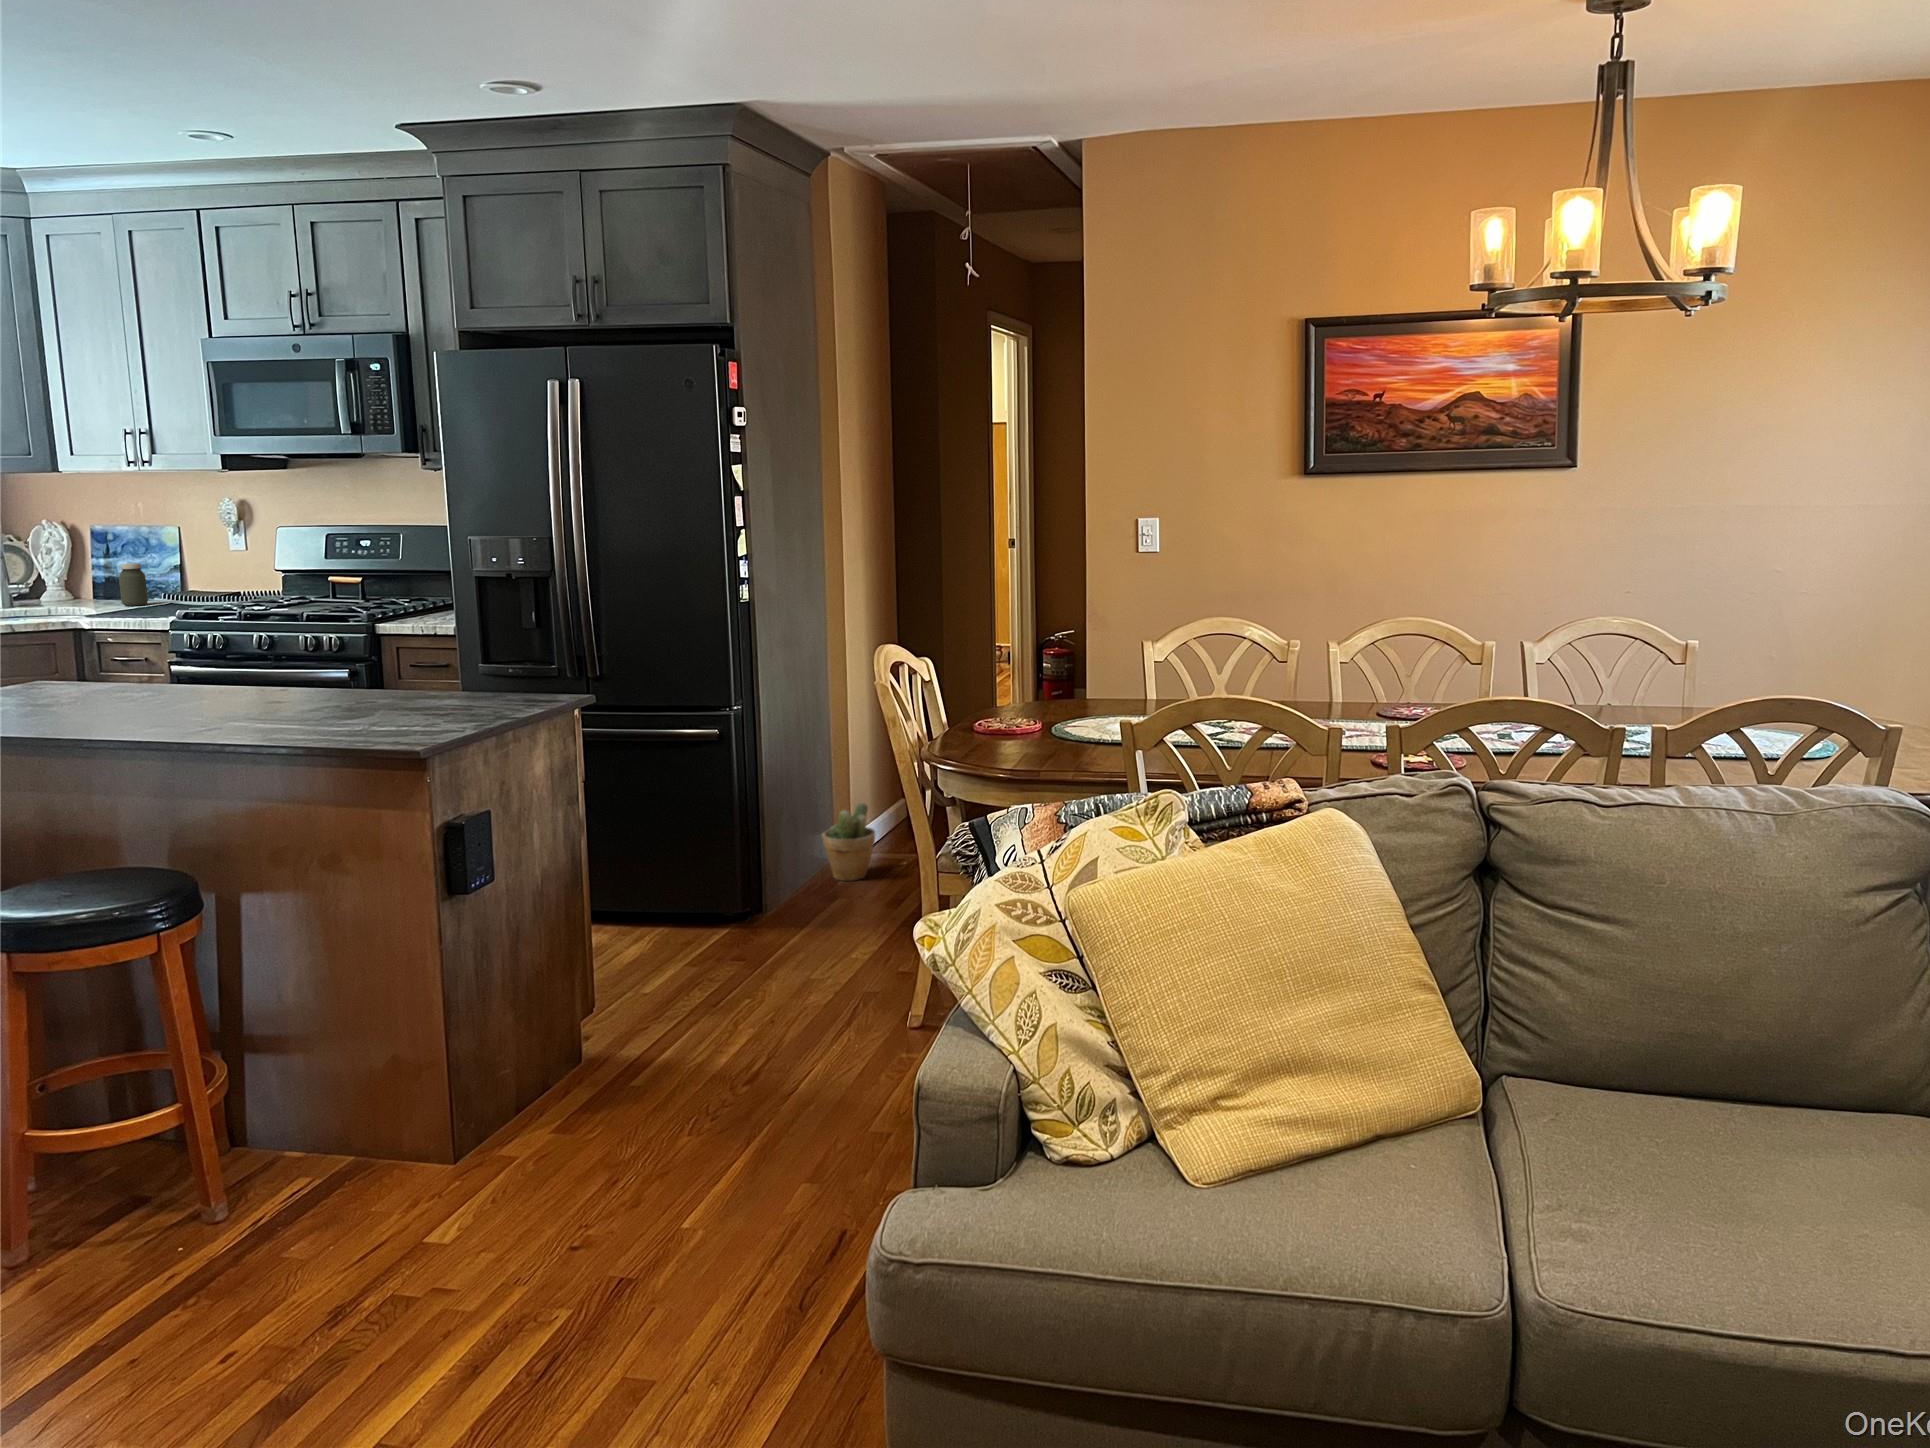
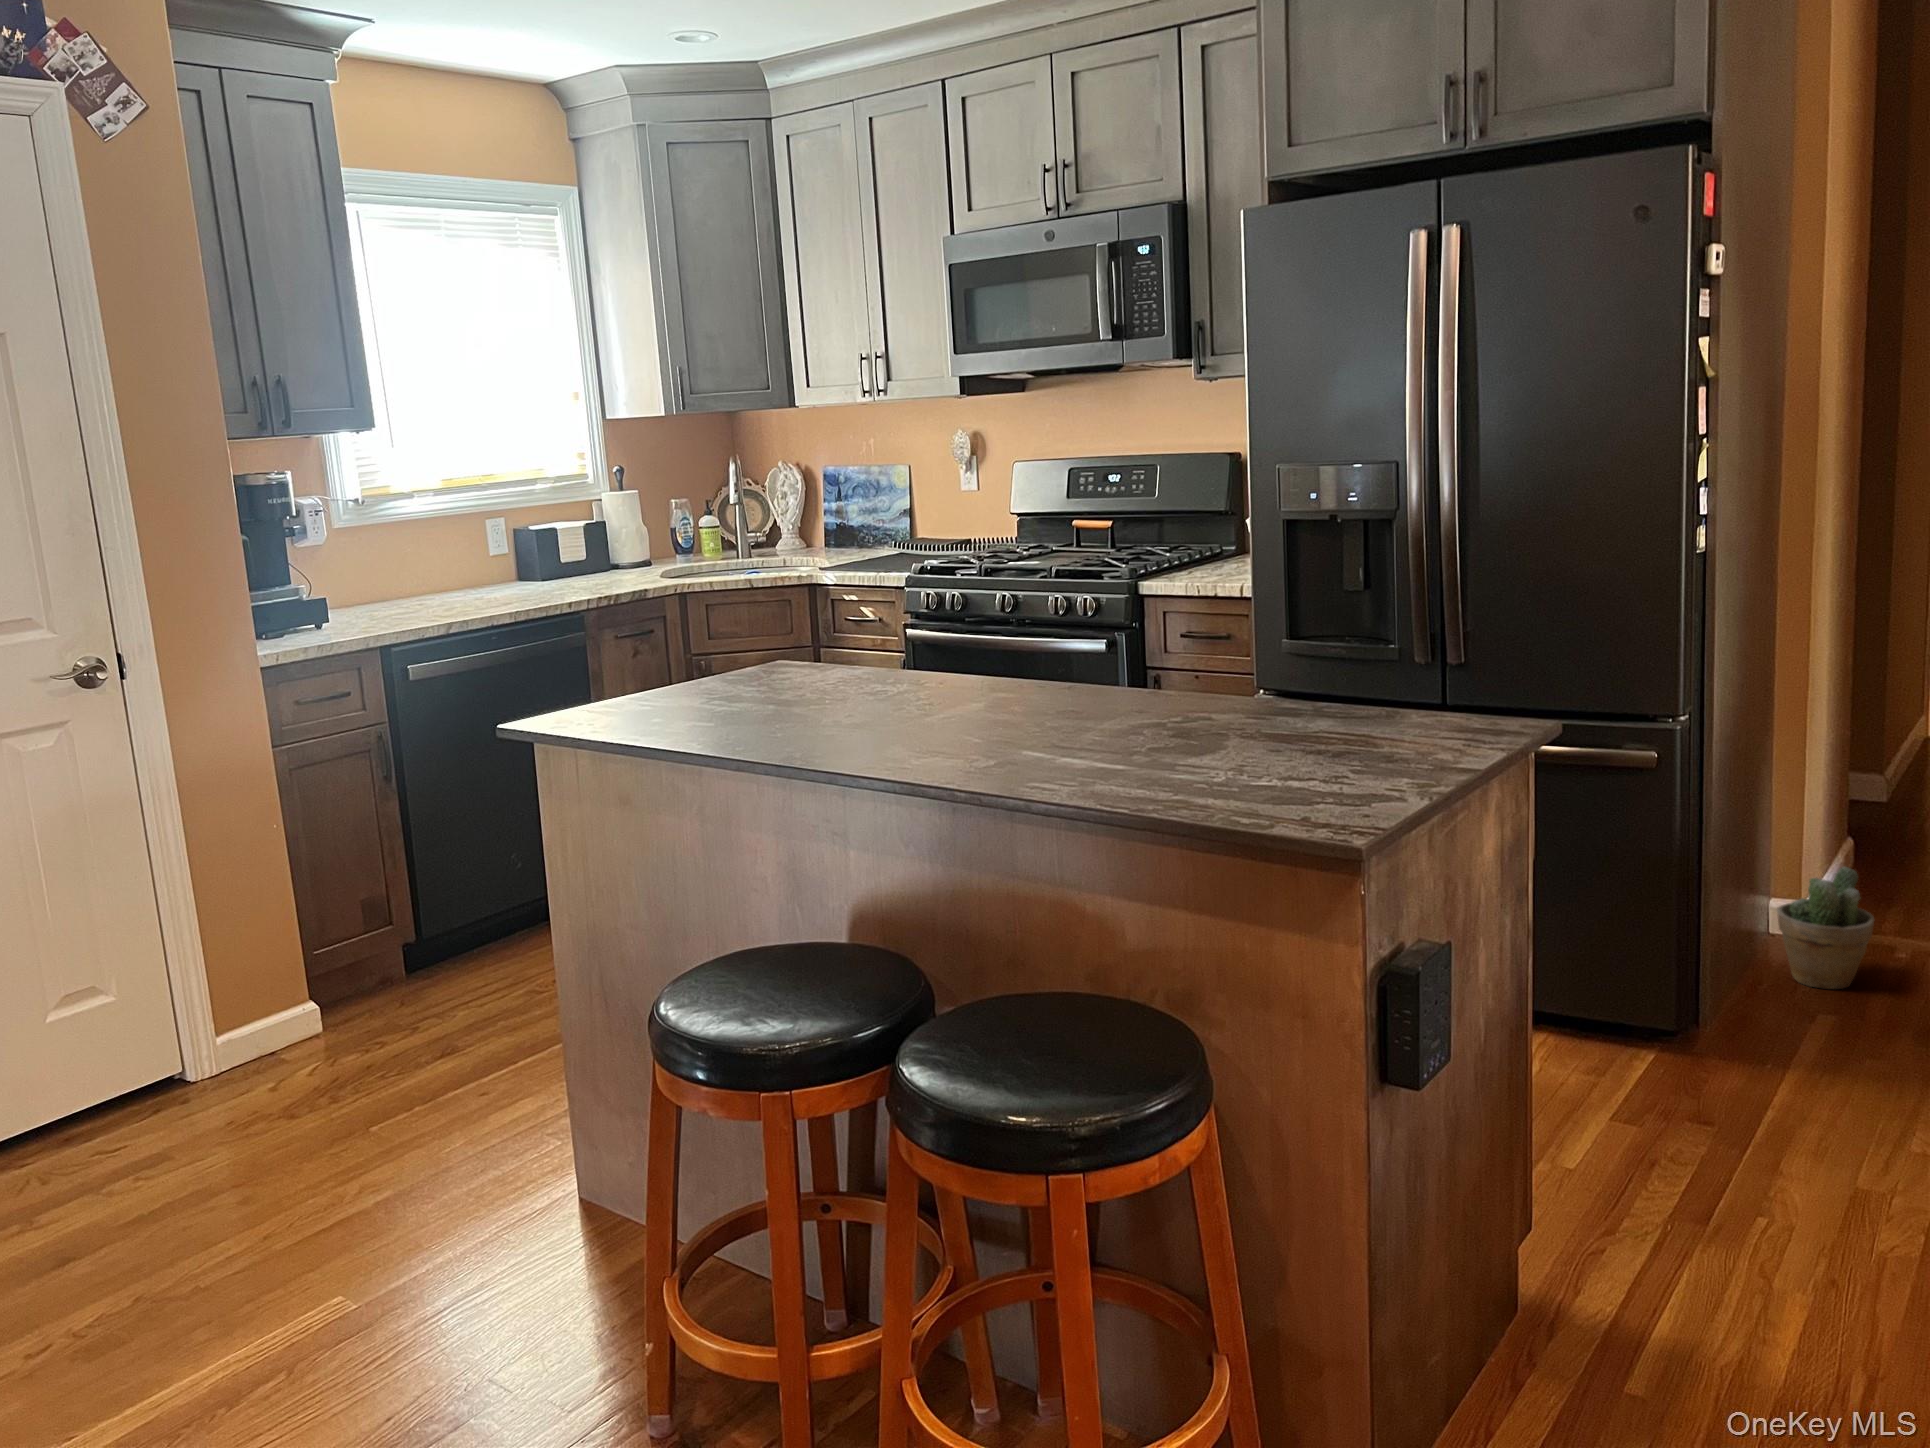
jar: present [119,563,148,606] -> none [852,508,879,556]

